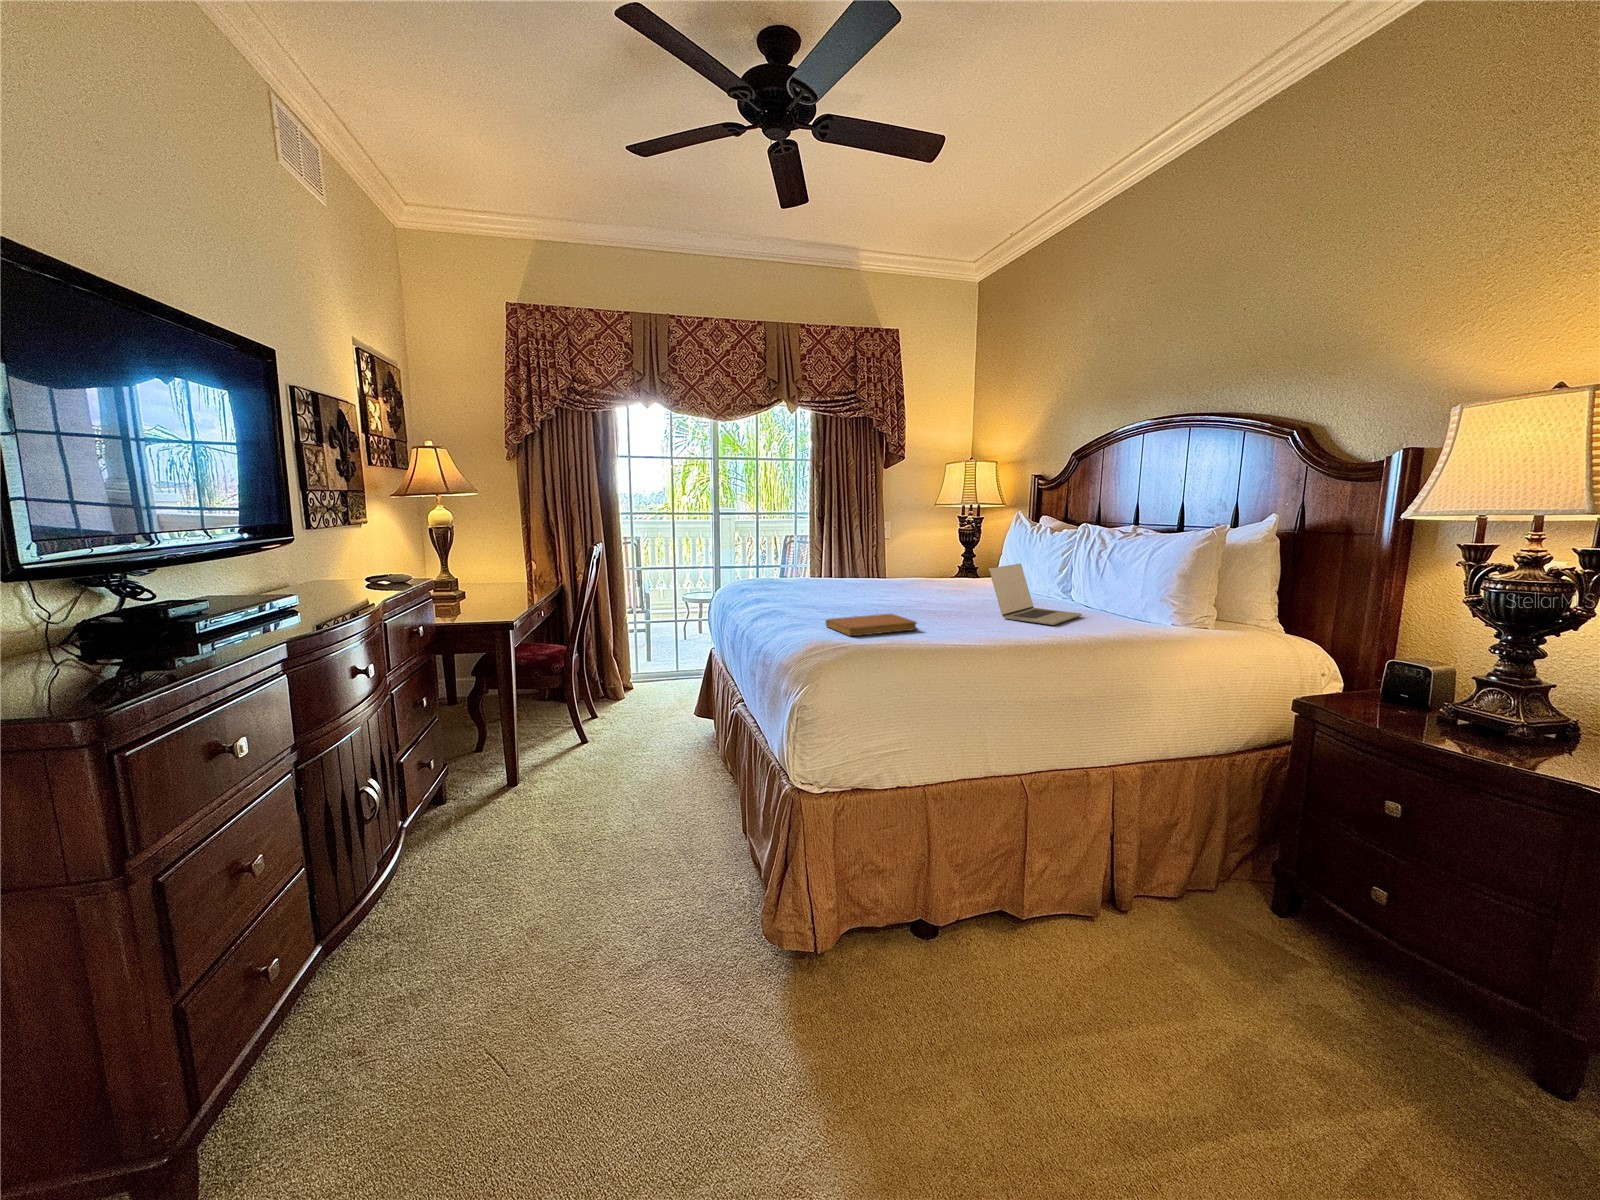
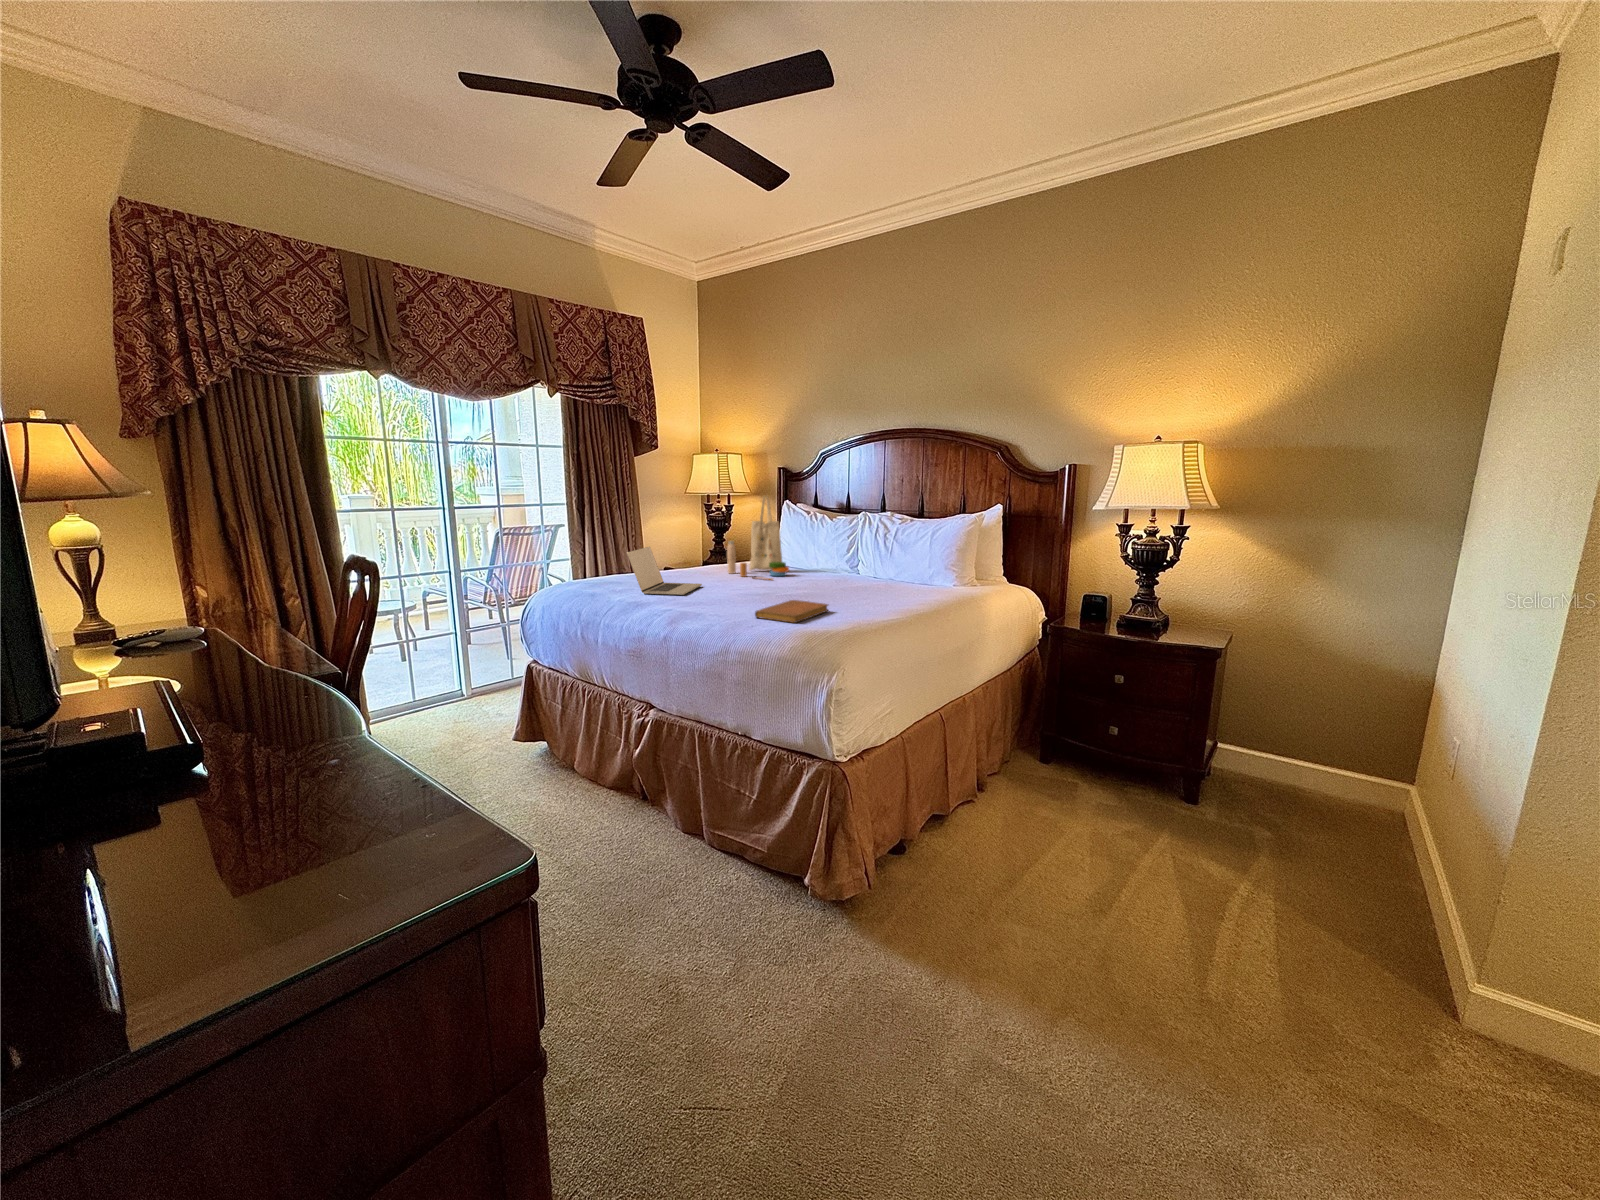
tote bag: none [913,503,975,596] -> present [727,497,789,580]
laptop: present [989,564,1082,625] -> present [627,547,702,595]

